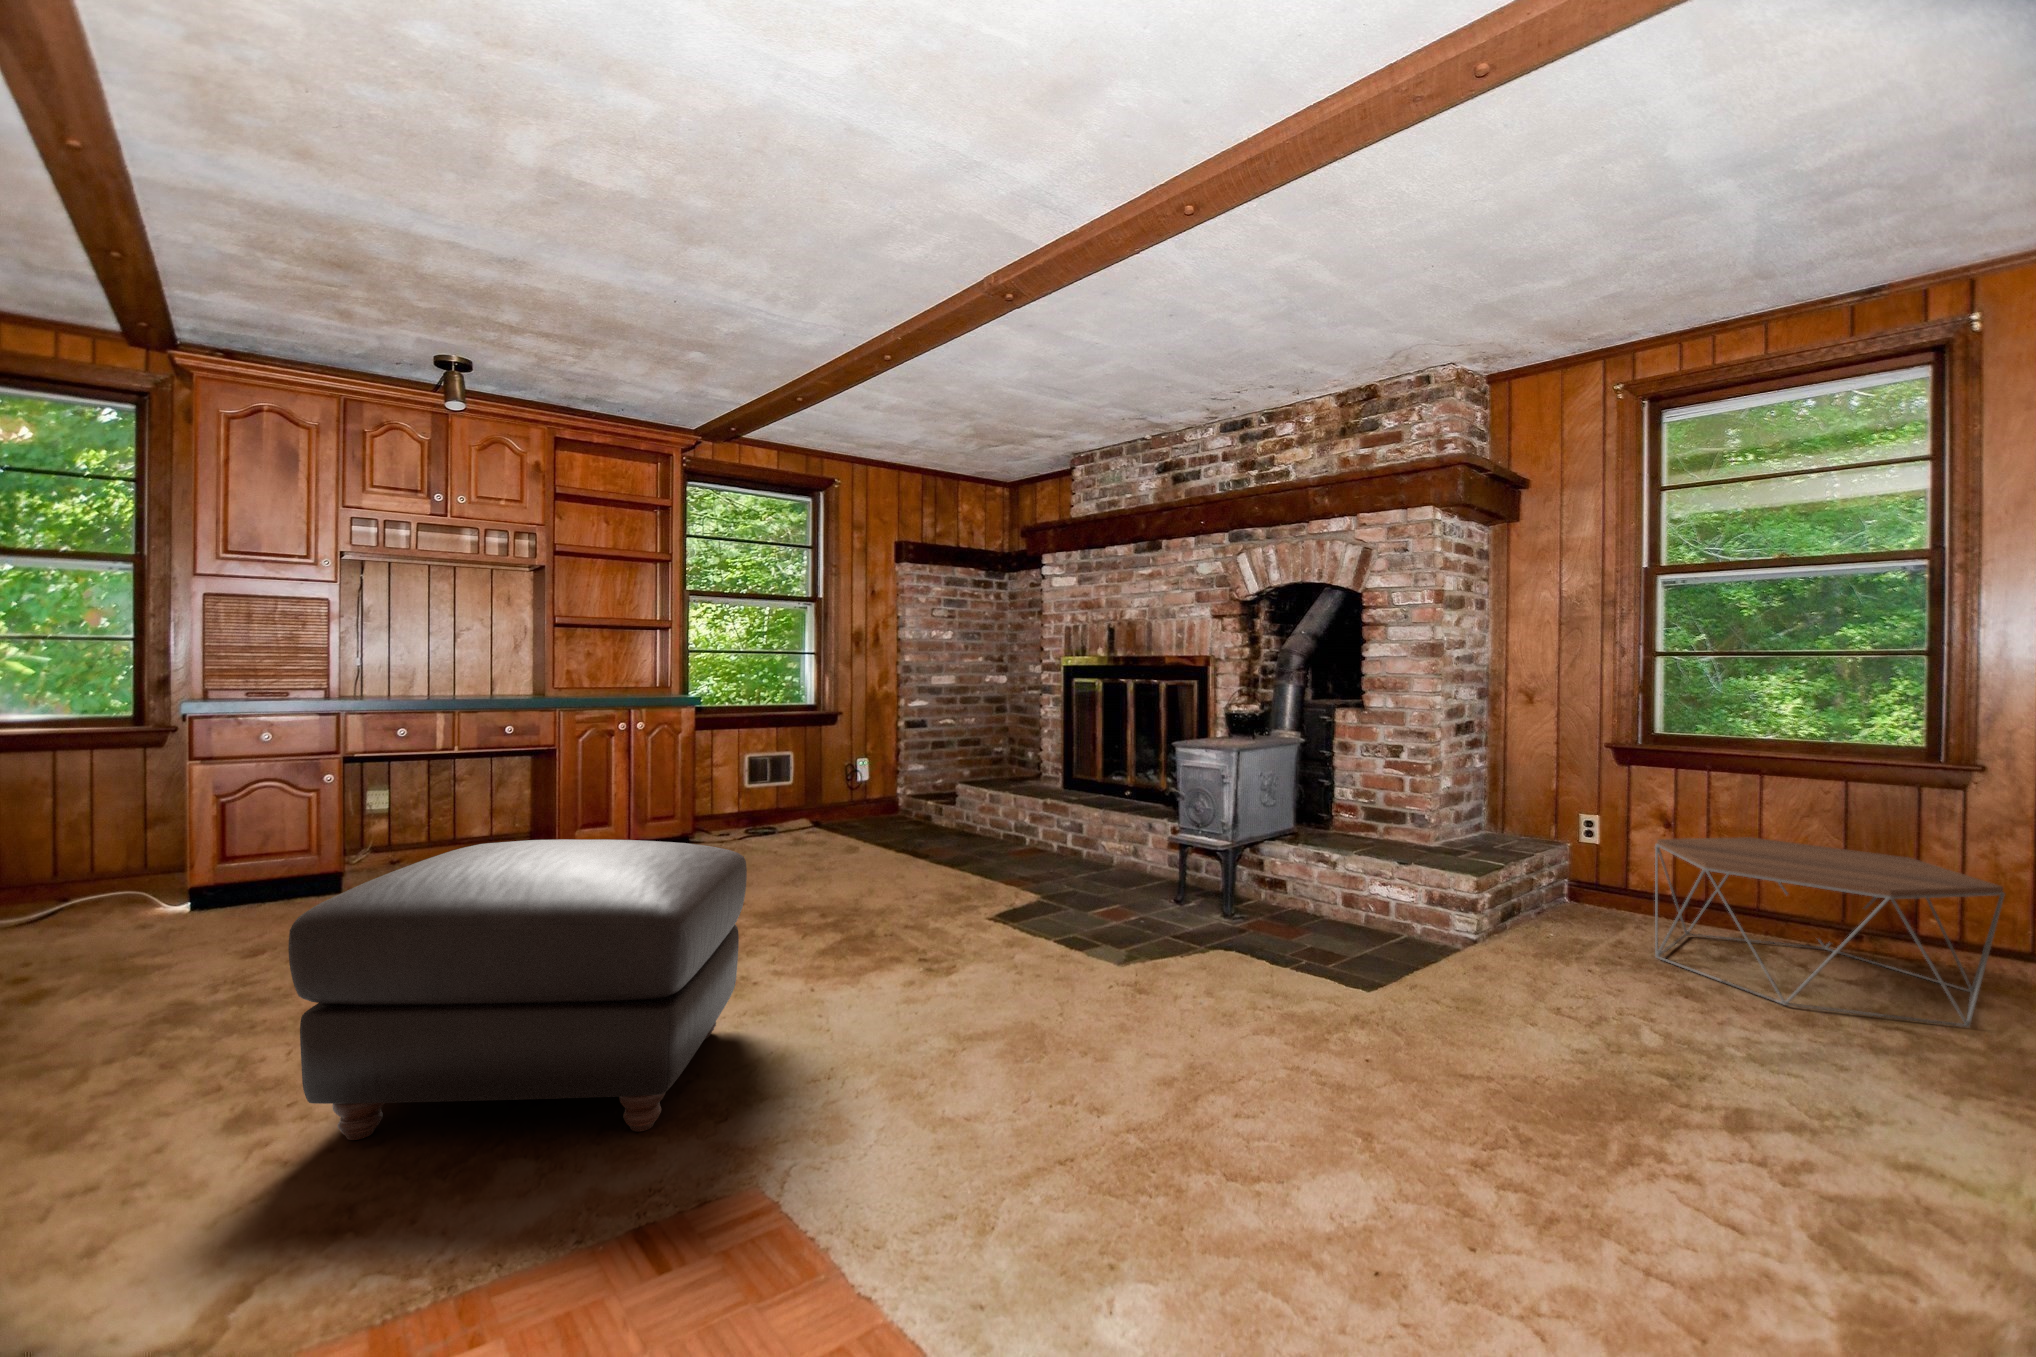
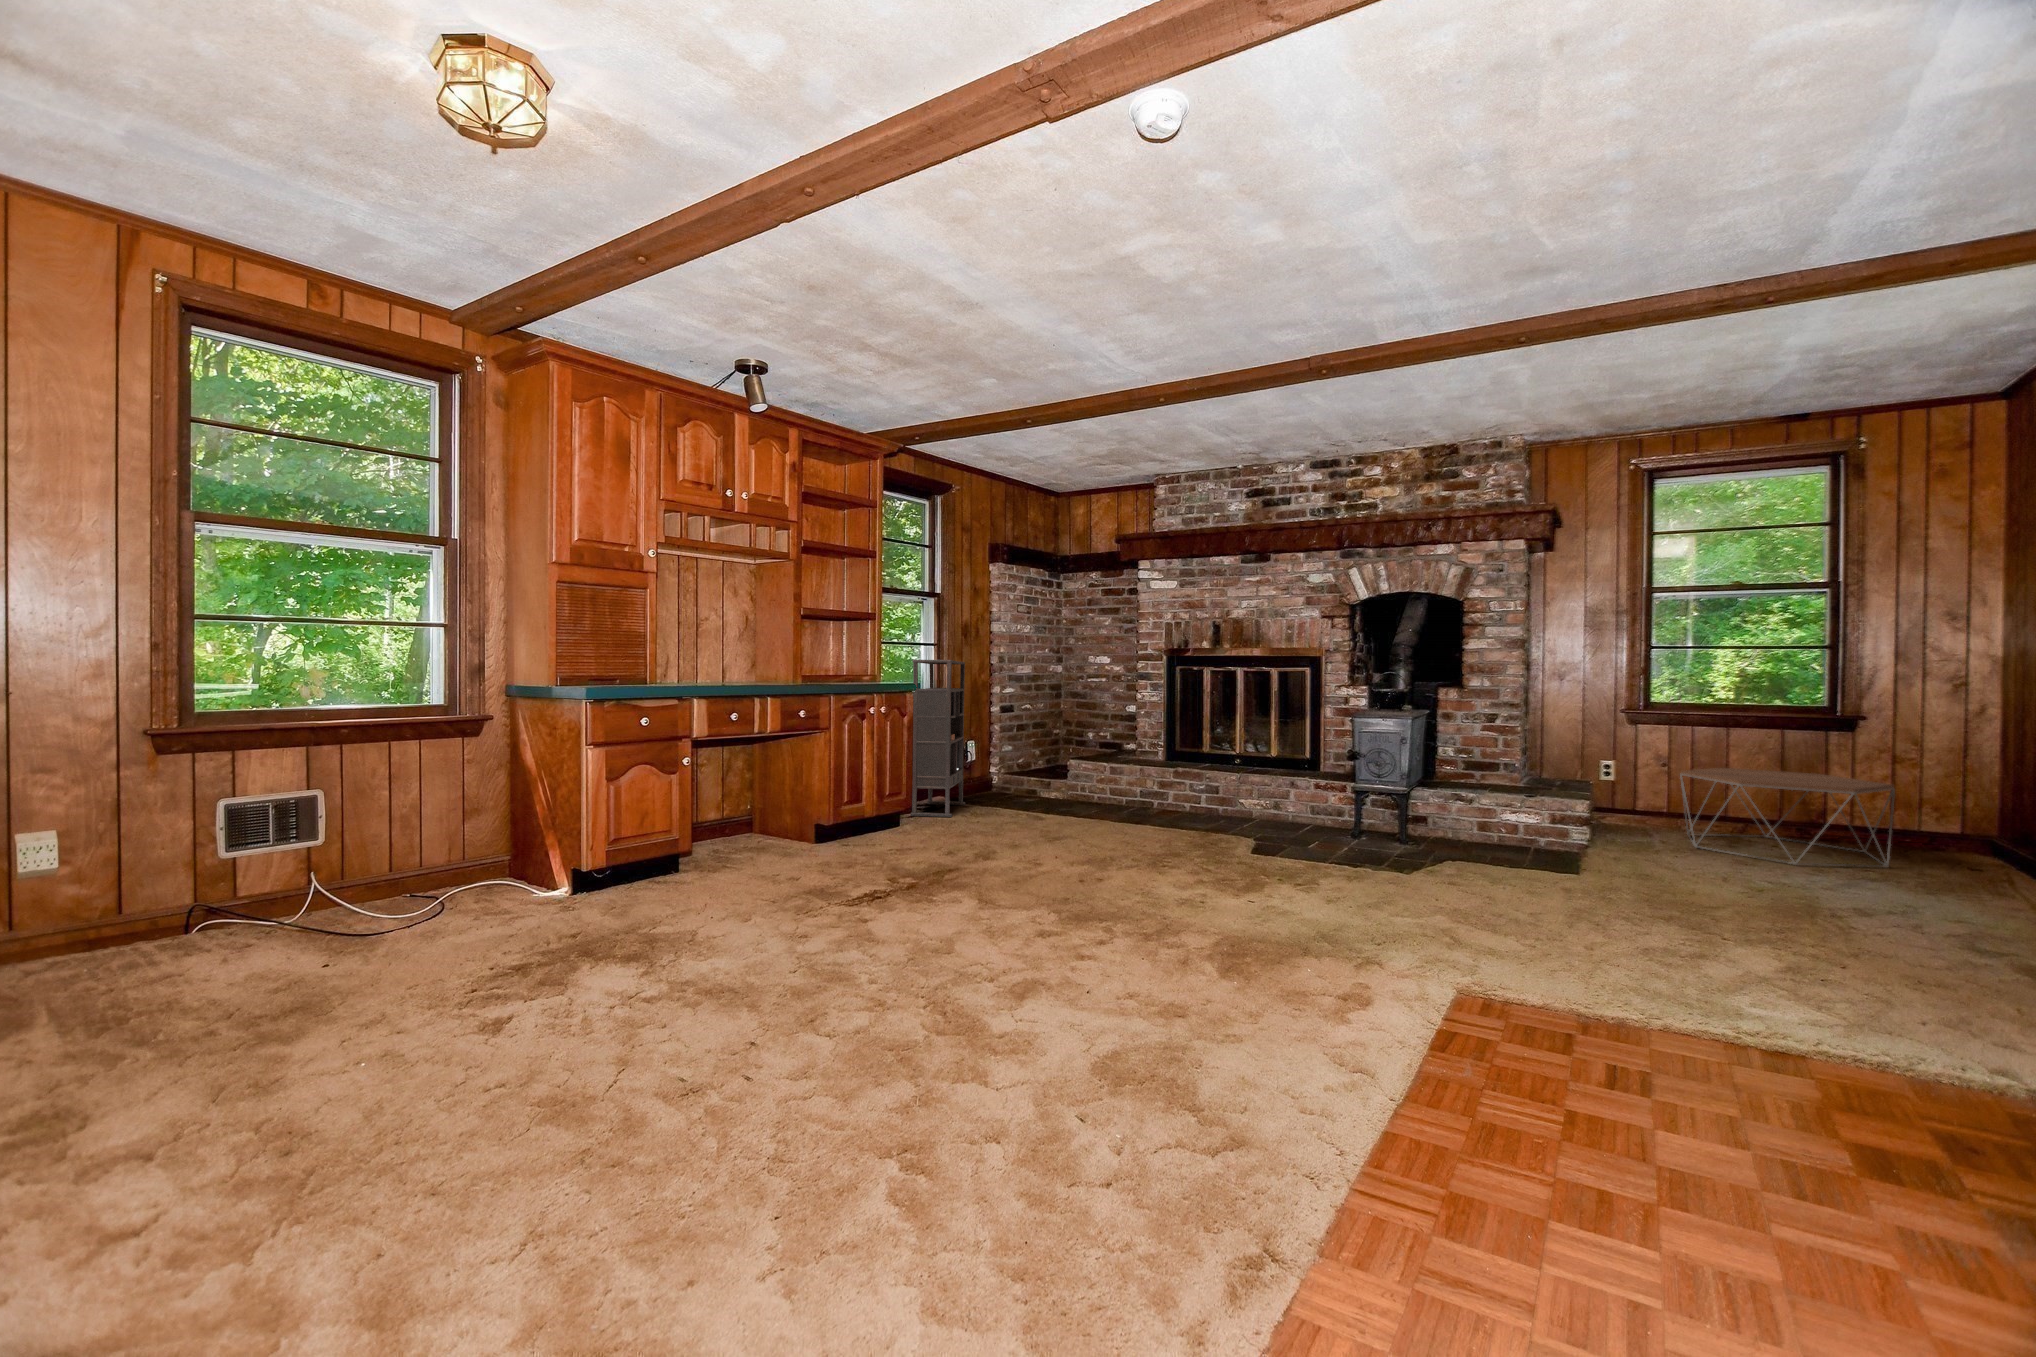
bookshelf: none [724,667,817,842] -> present [910,660,965,817]
ottoman: present [288,839,747,1140] -> none [1080,788,1387,1000]

